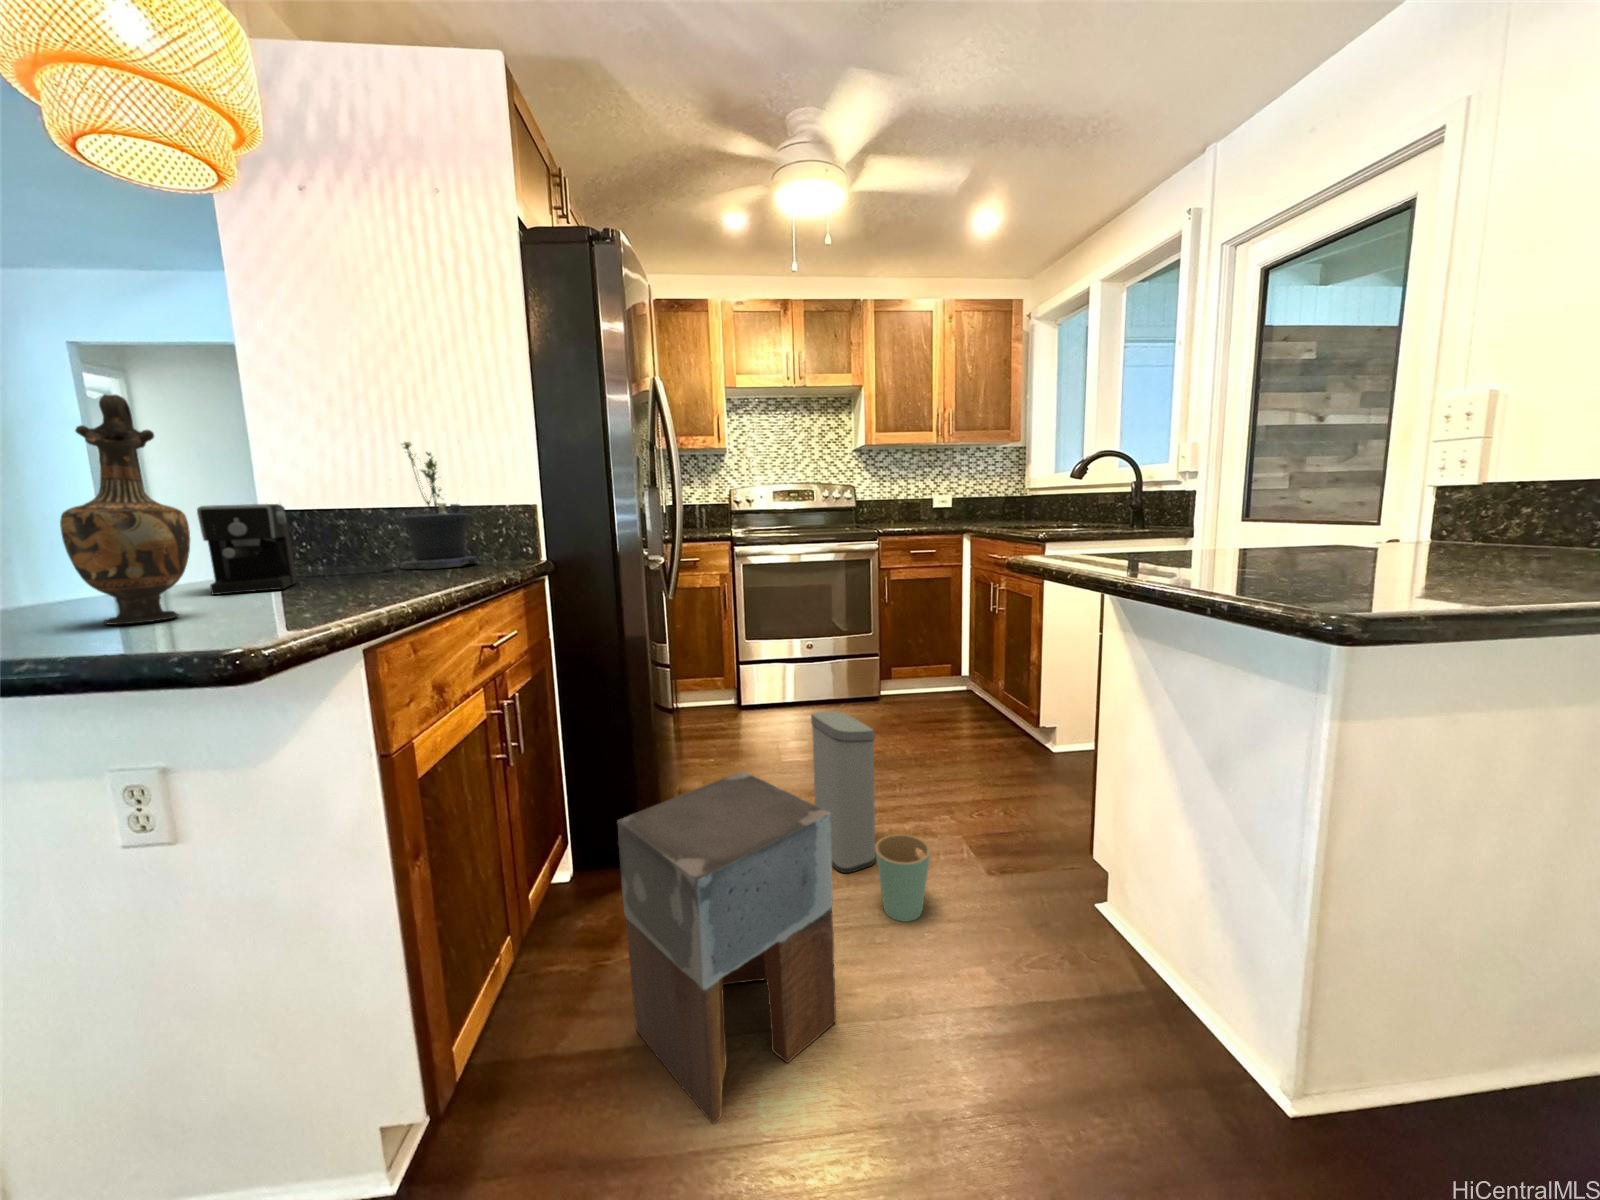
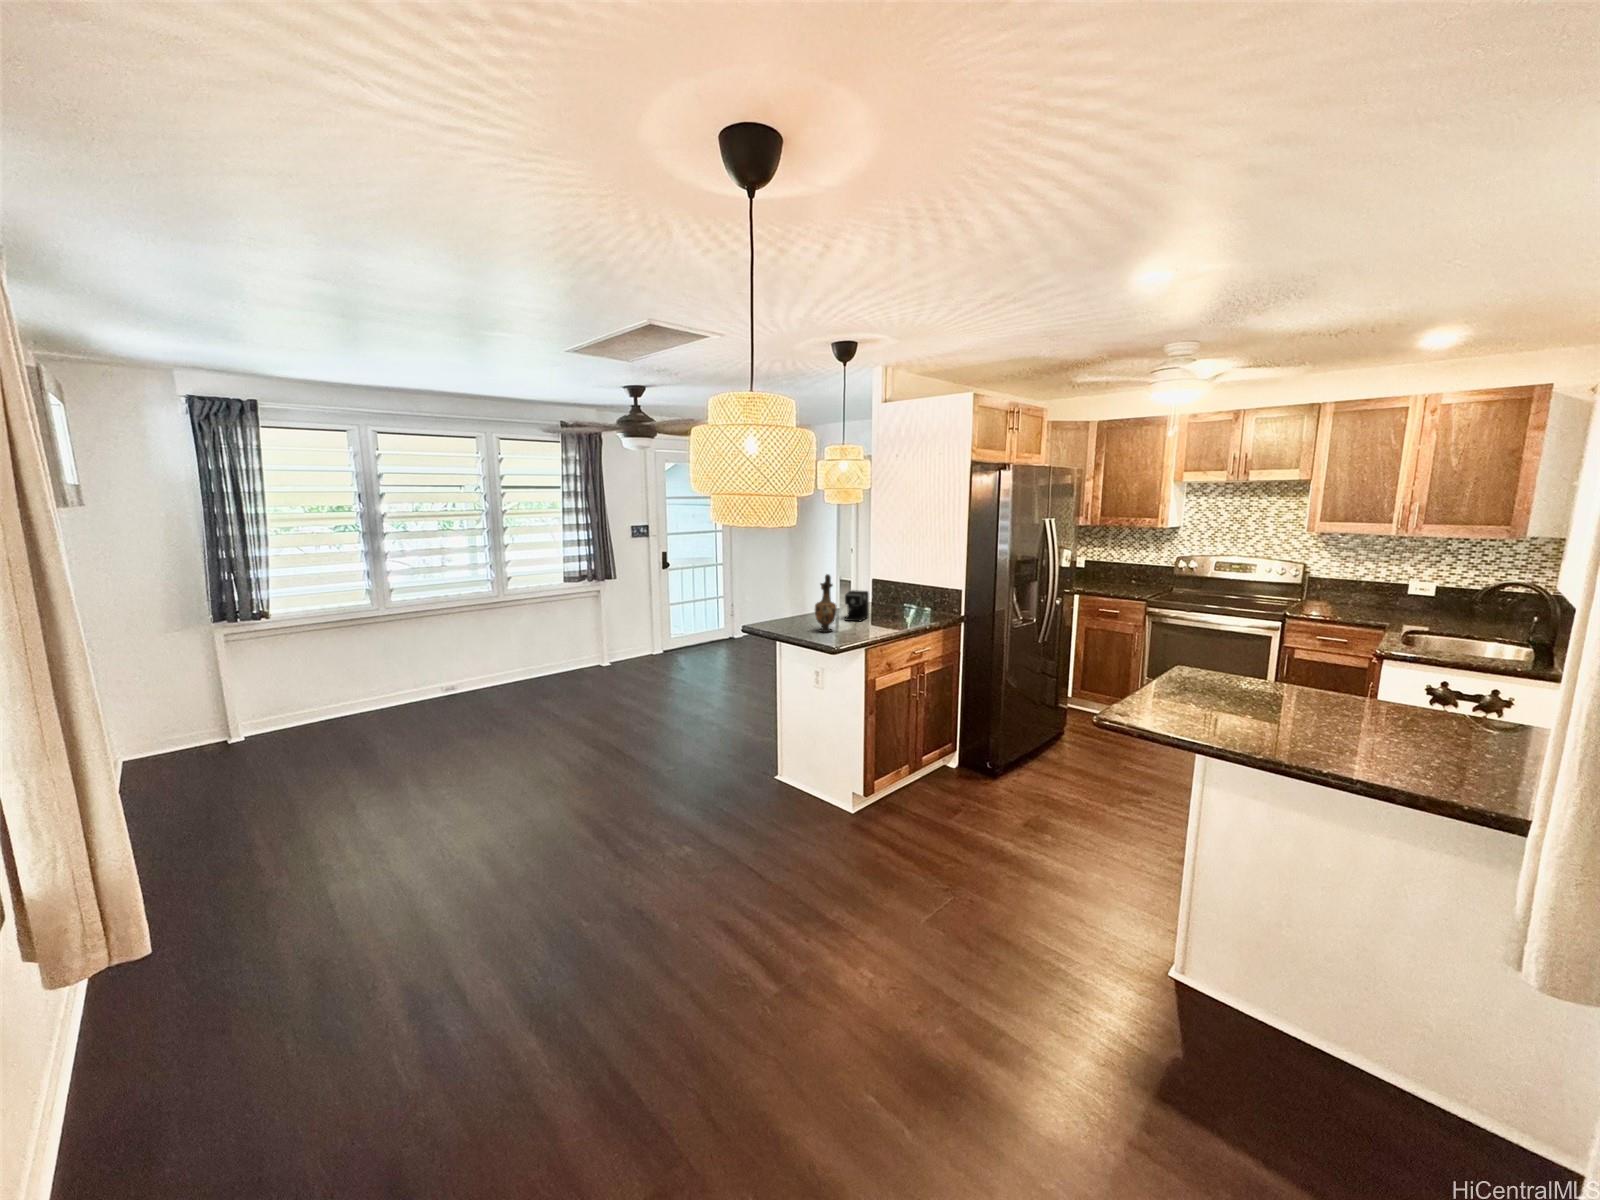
potted plant: present [392,442,479,569] -> none [905,563,935,616]
trash can: present [811,712,930,922] -> none [1065,727,1103,845]
stool: present [617,771,836,1124] -> none [932,729,1001,845]

